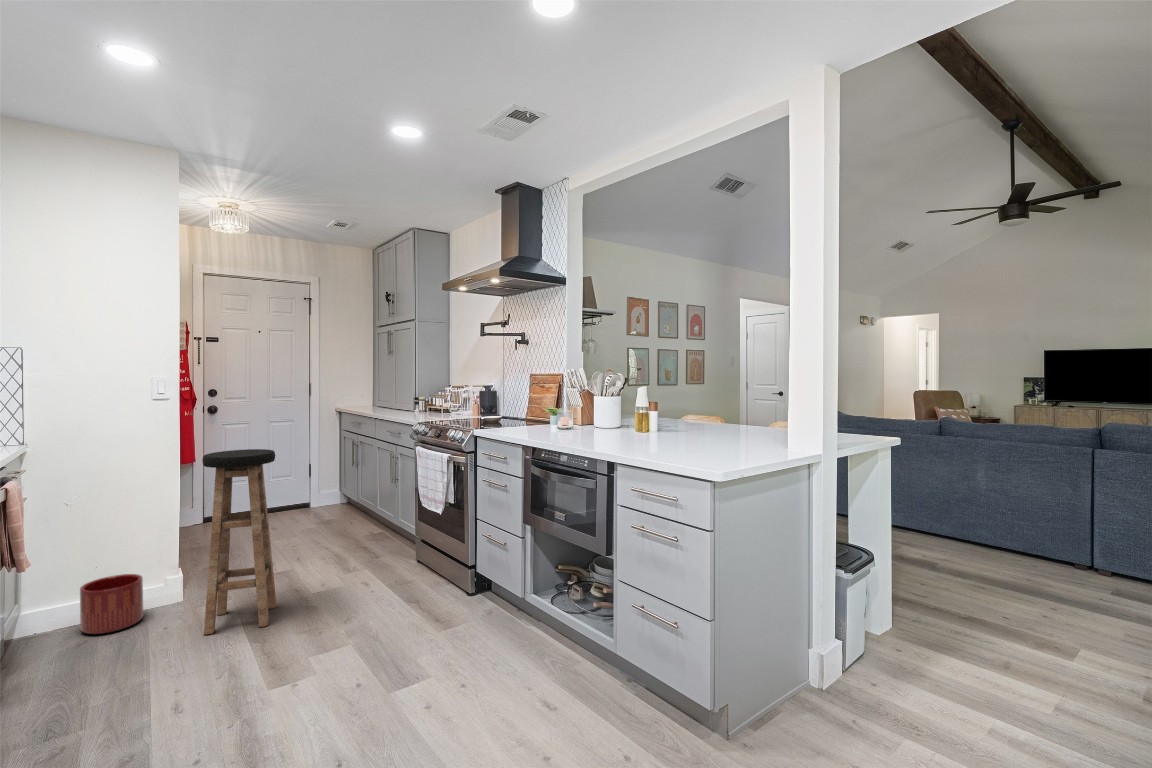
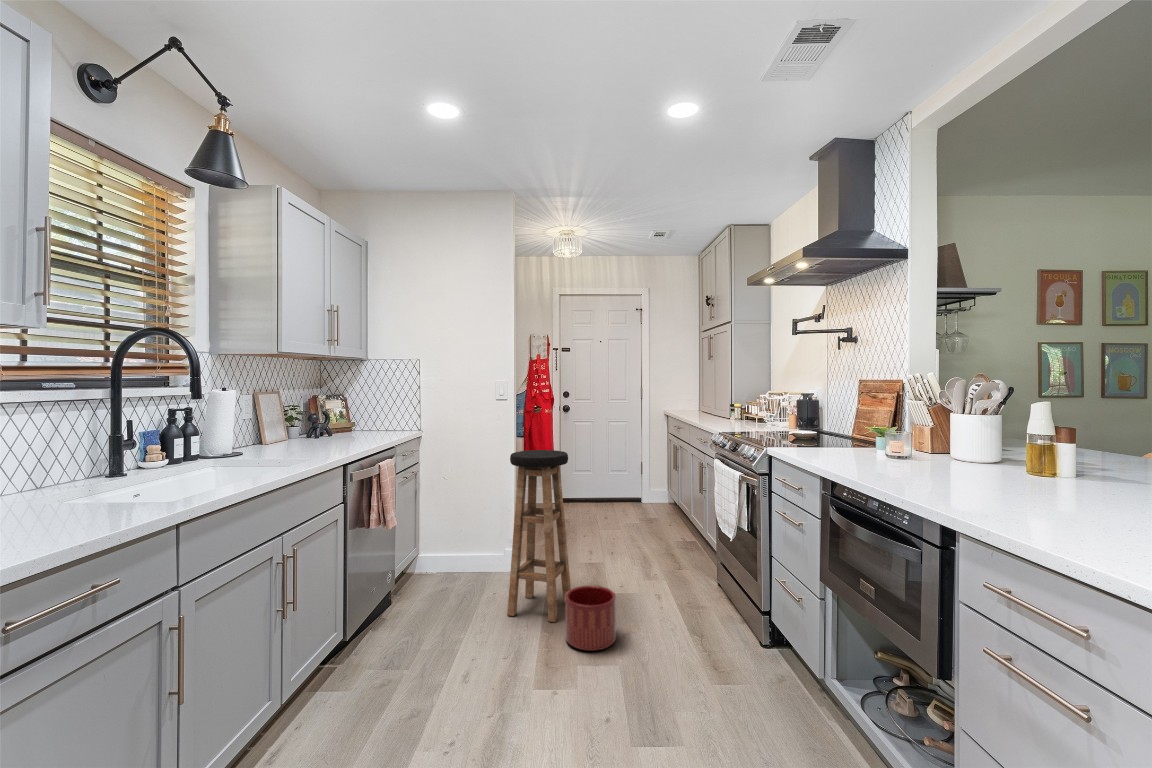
planter: present [80,574,143,634] -> present [565,586,616,651]

